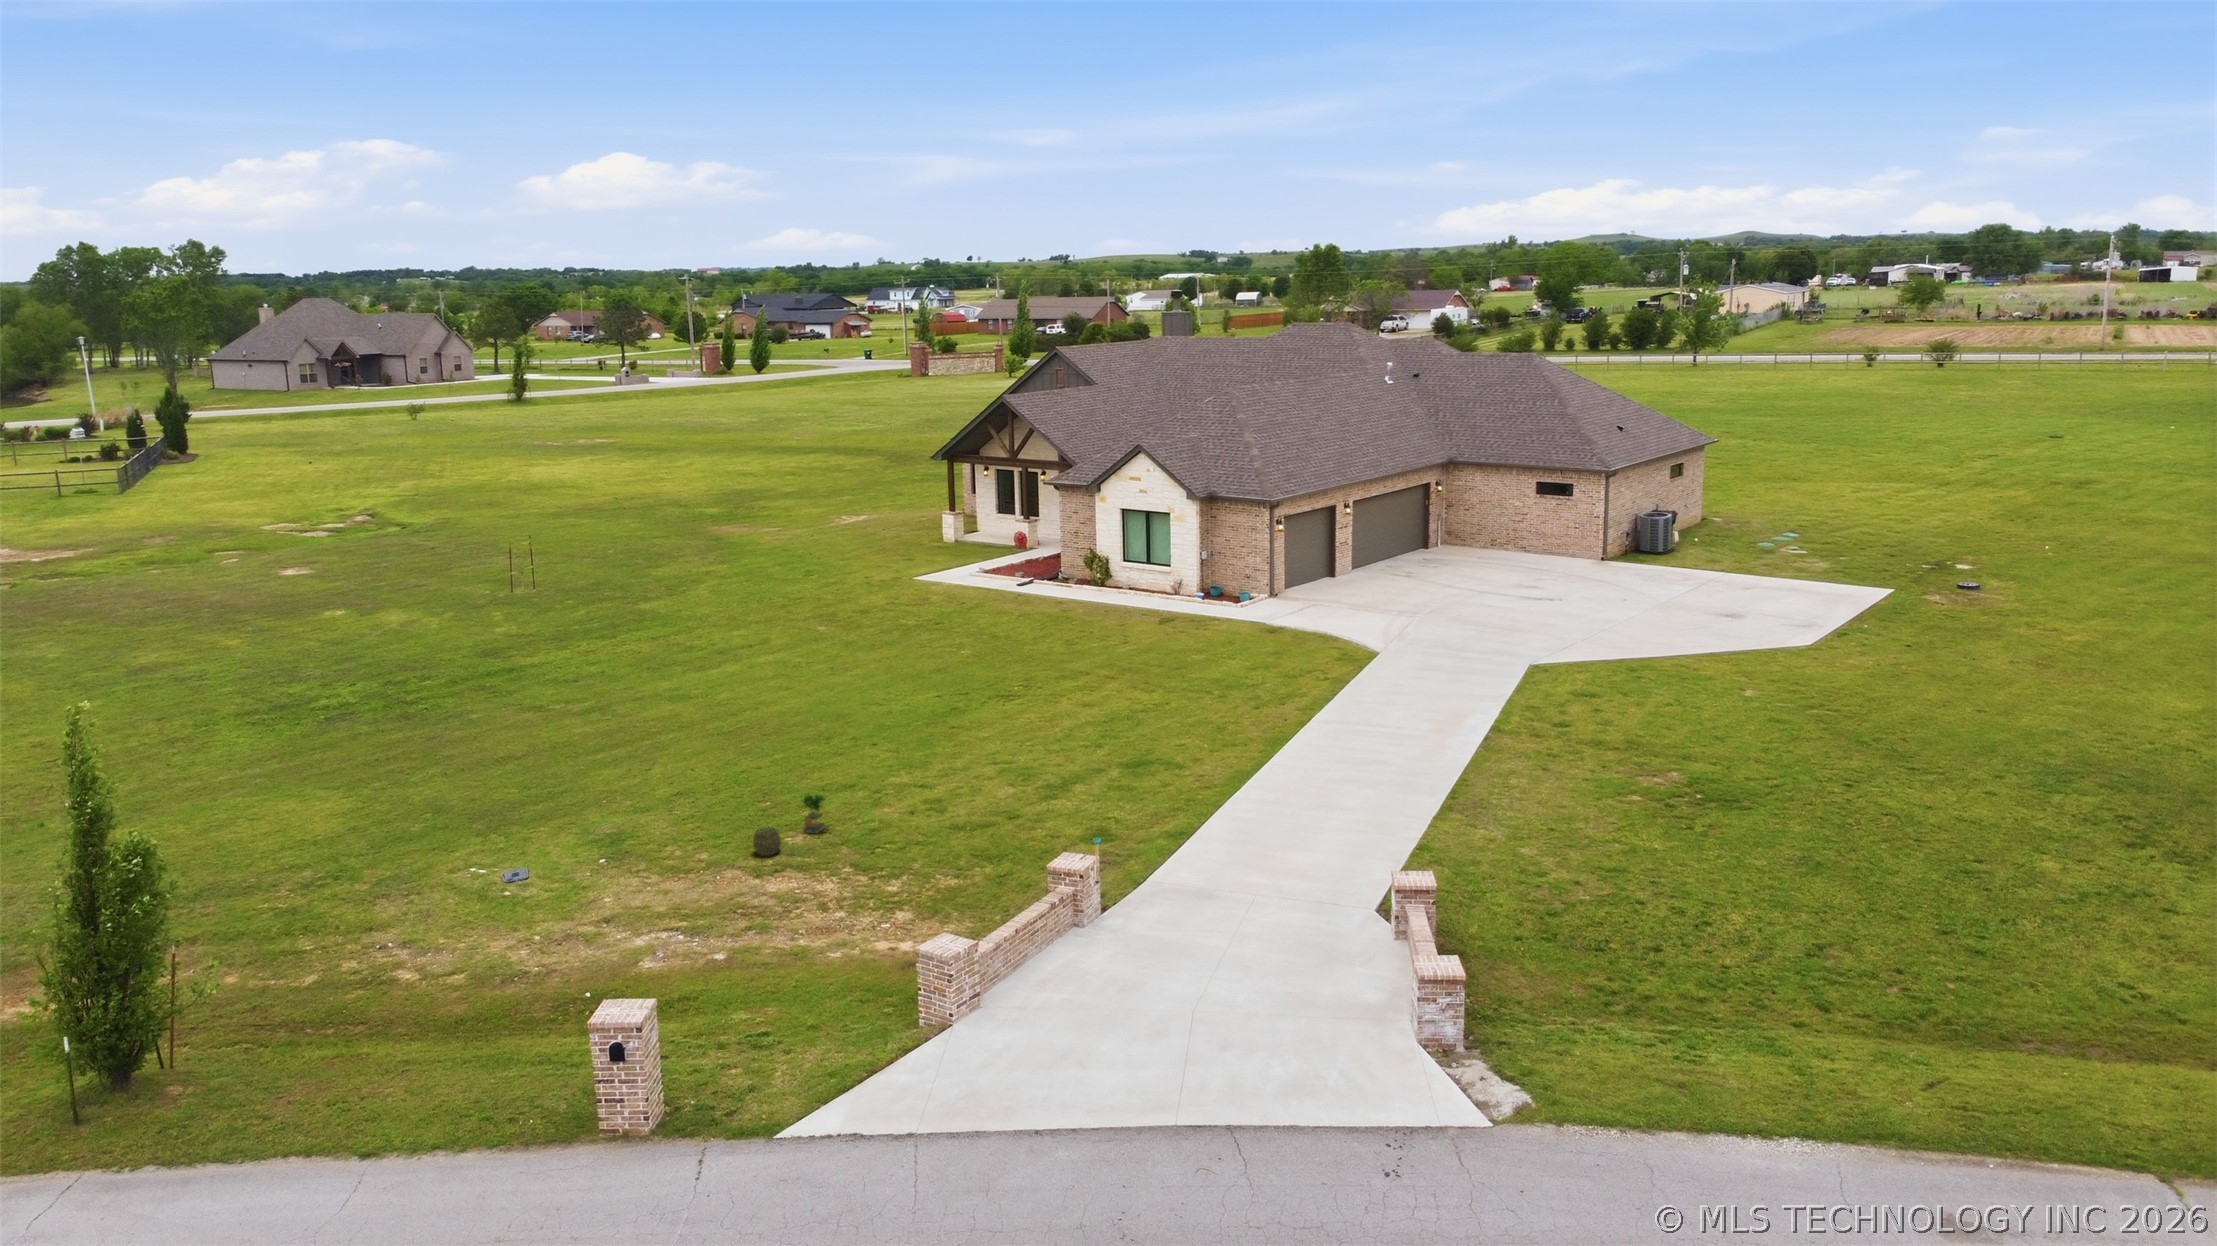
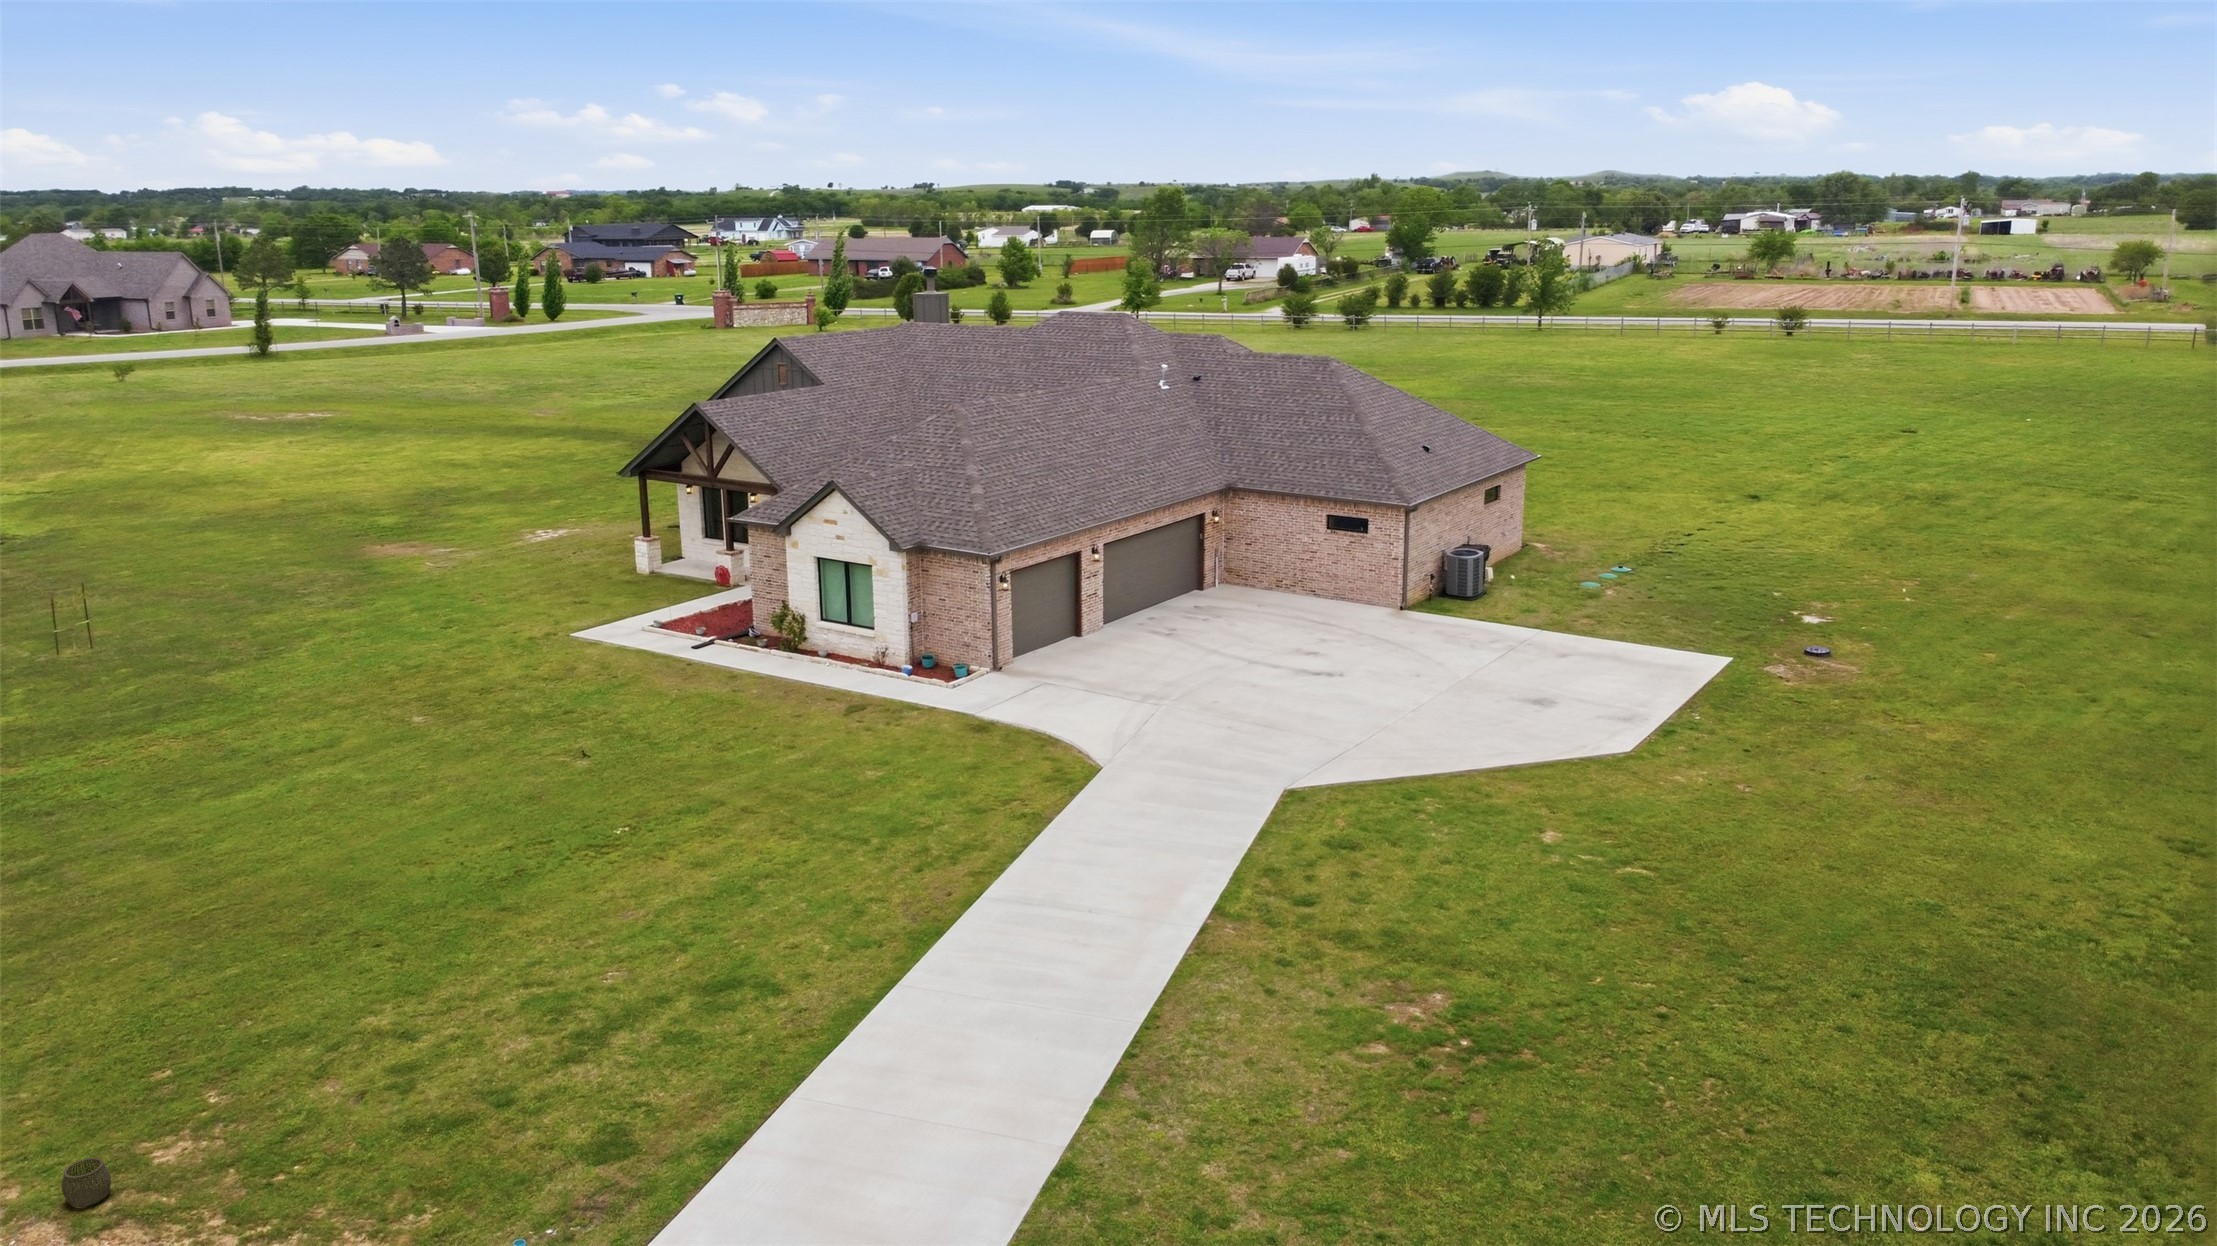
potted tree: present [803,795,825,833] -> none [162,1091,206,1151]

